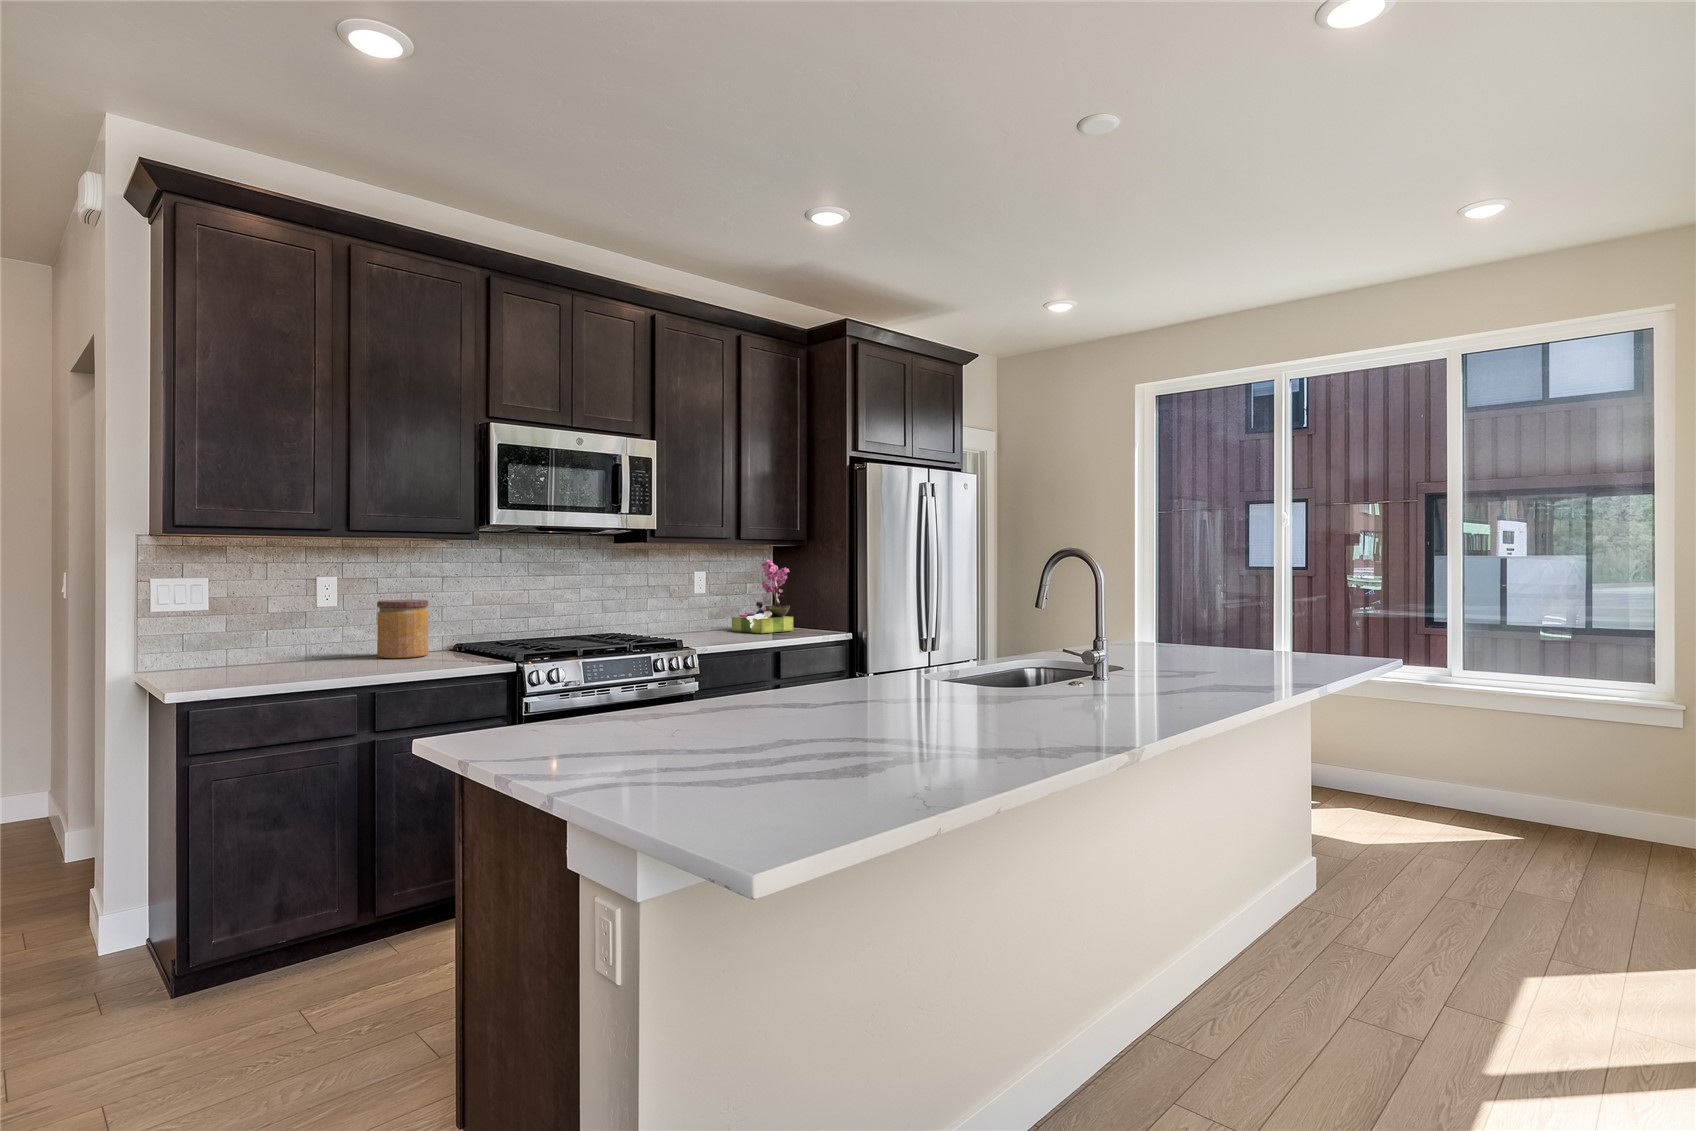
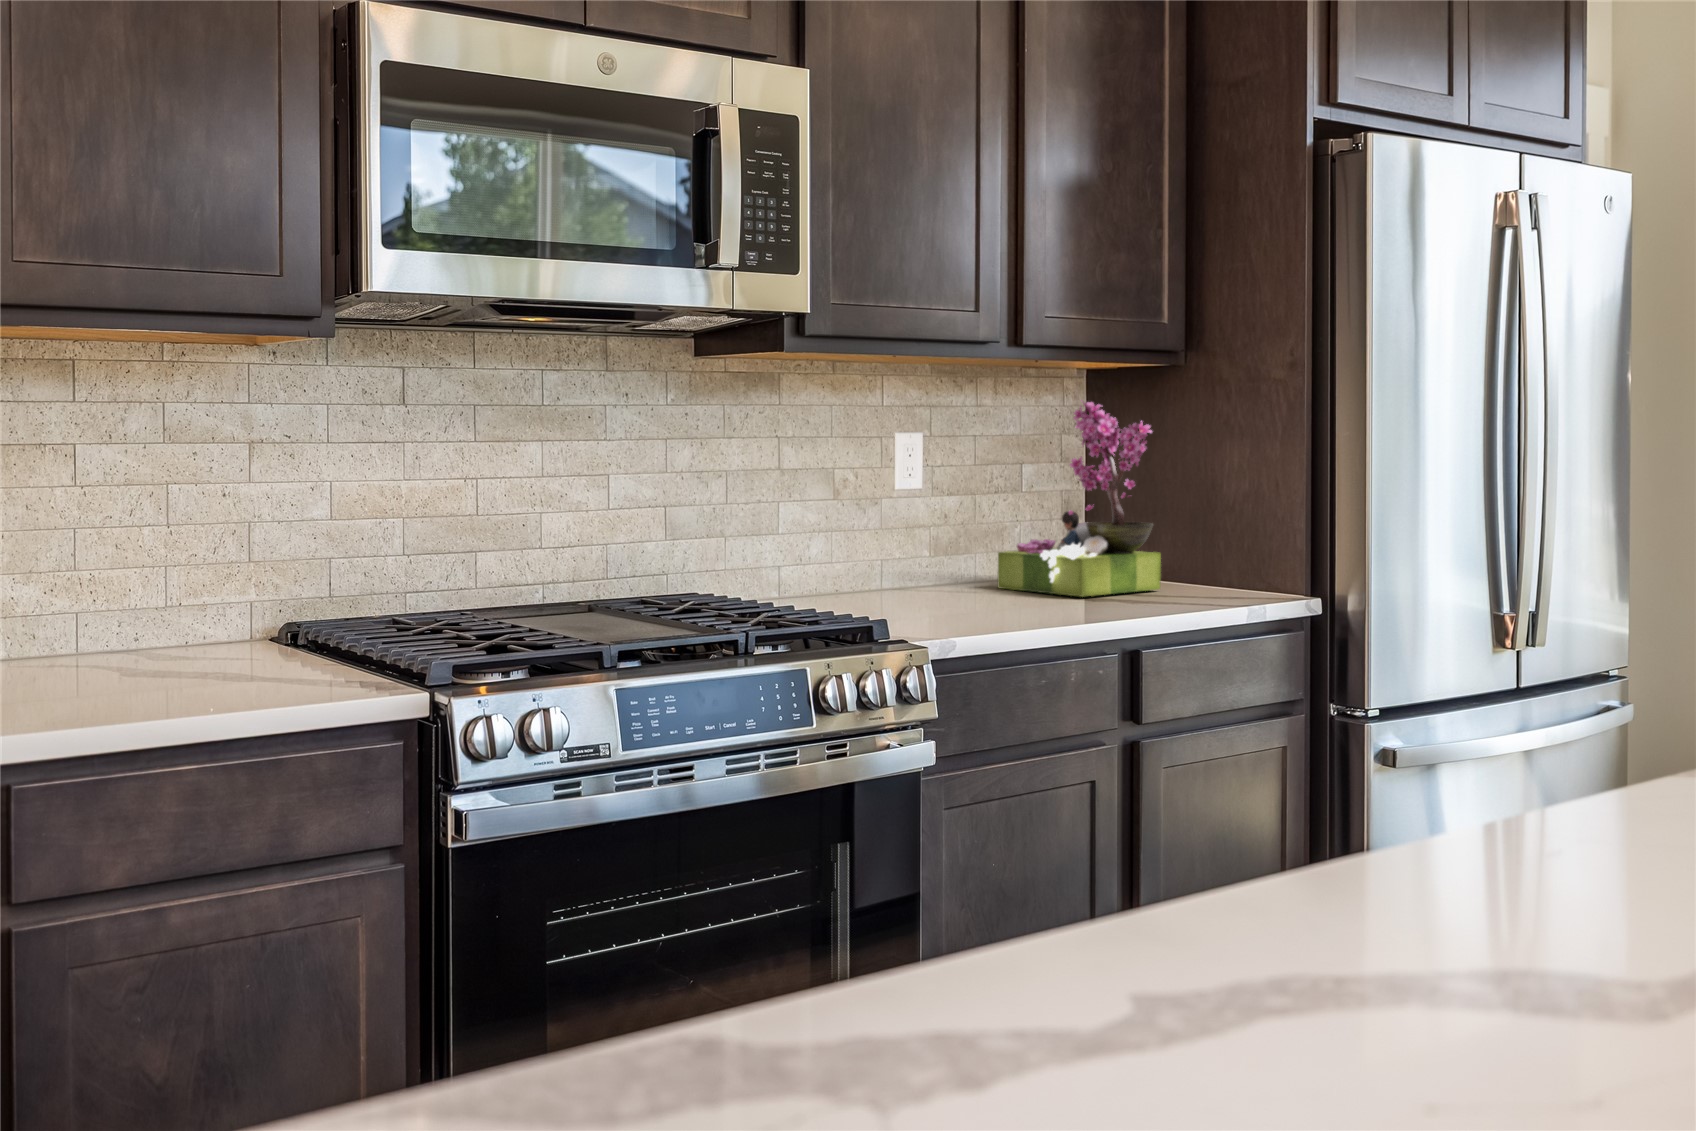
jar: present [377,600,428,658] -> none [59,503,204,668]

